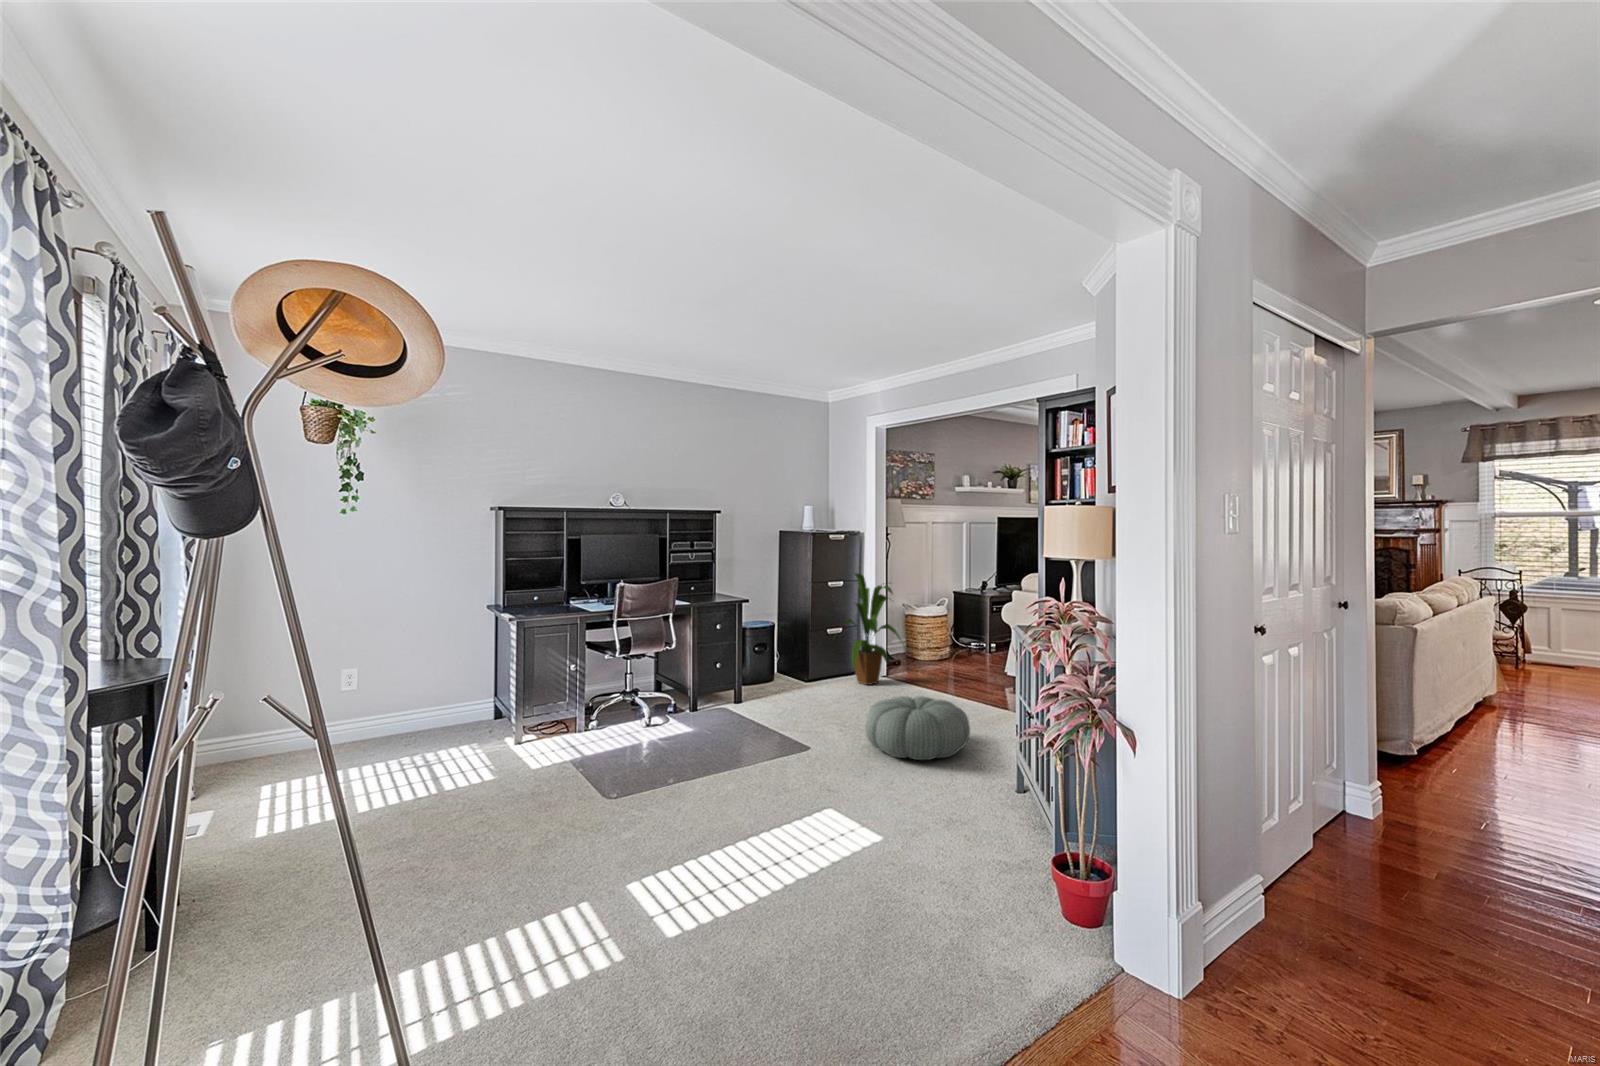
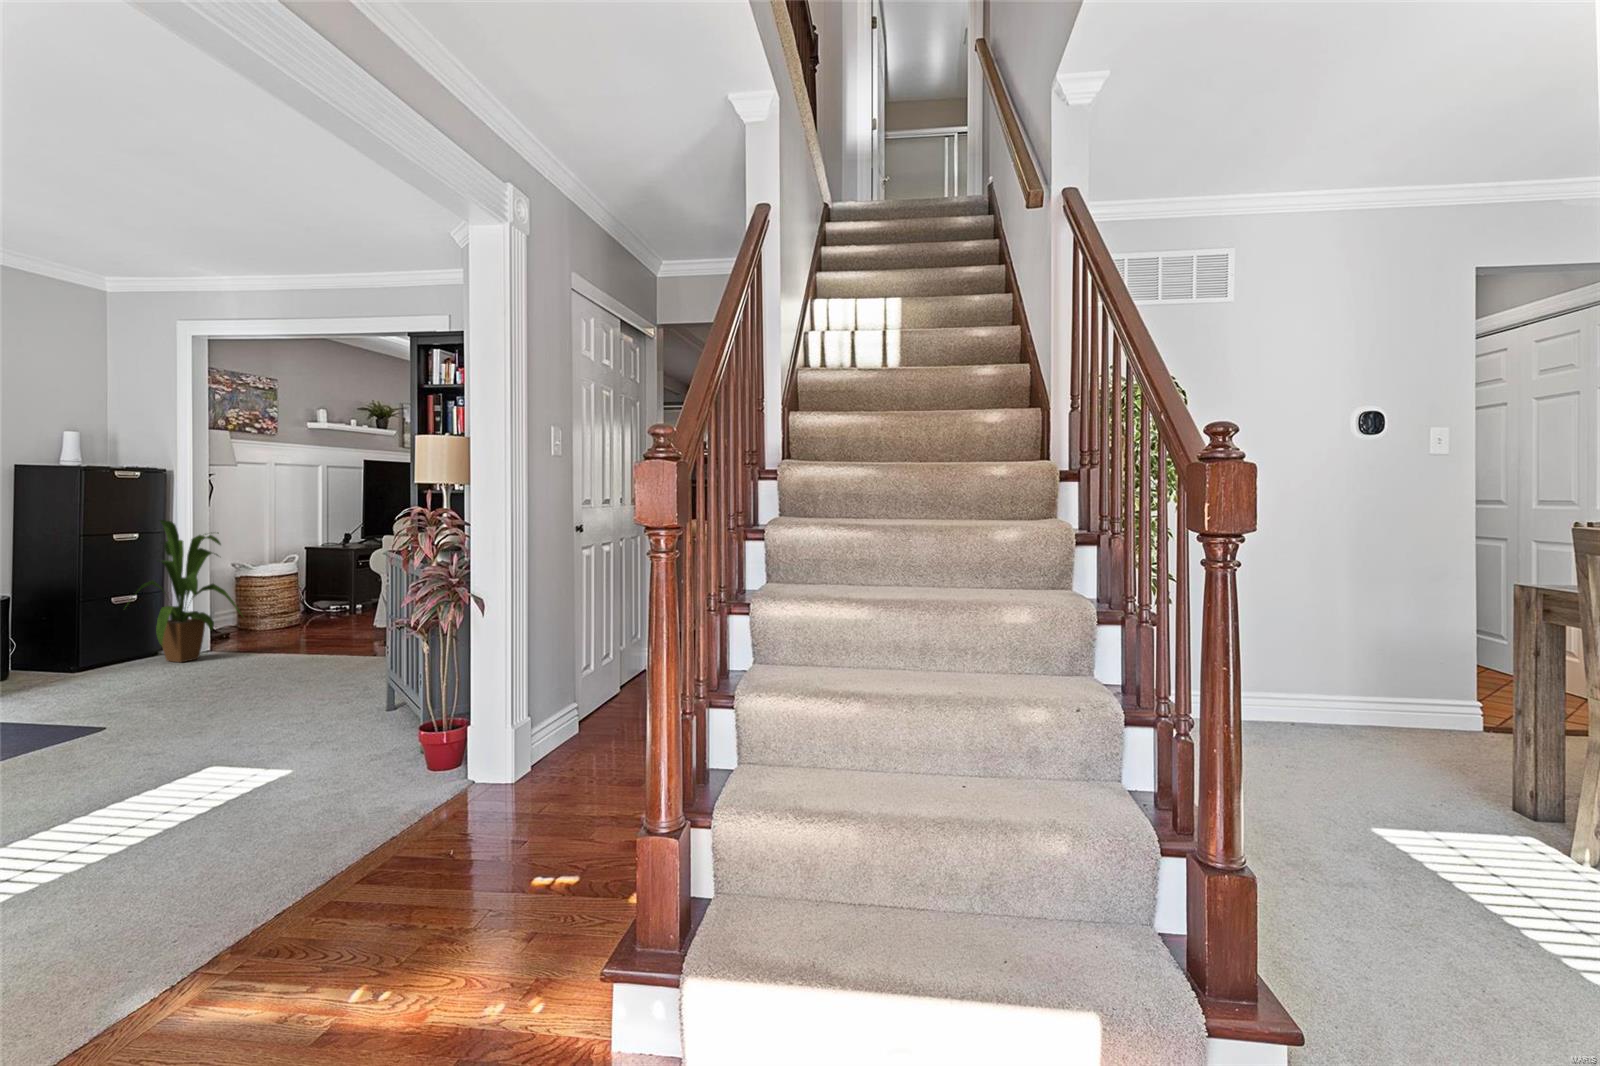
pouf: present [865,696,970,760] -> none [188,655,329,722]

